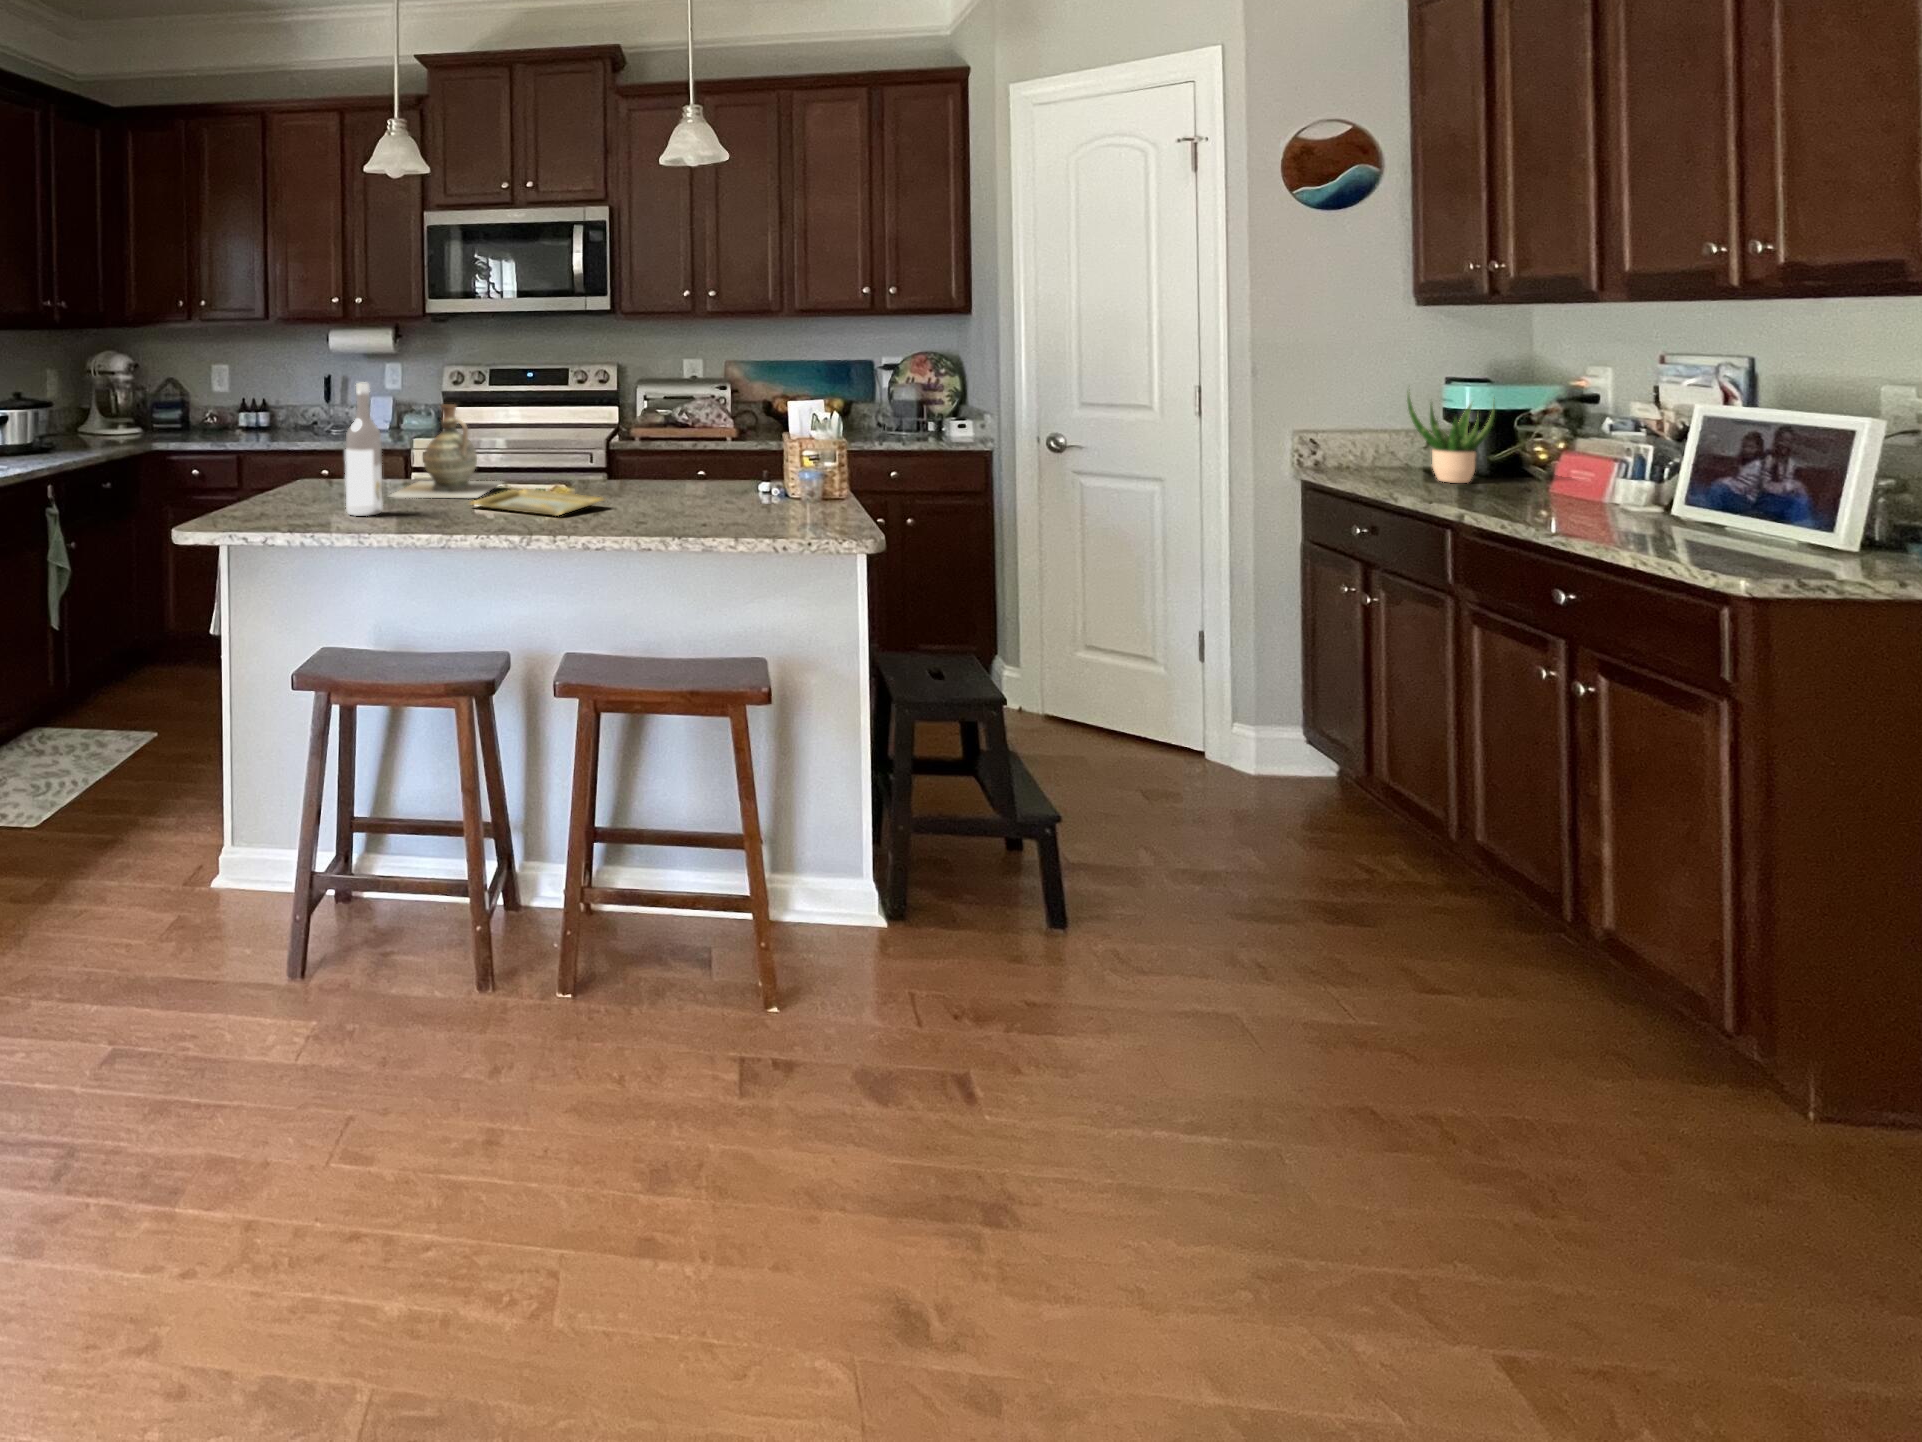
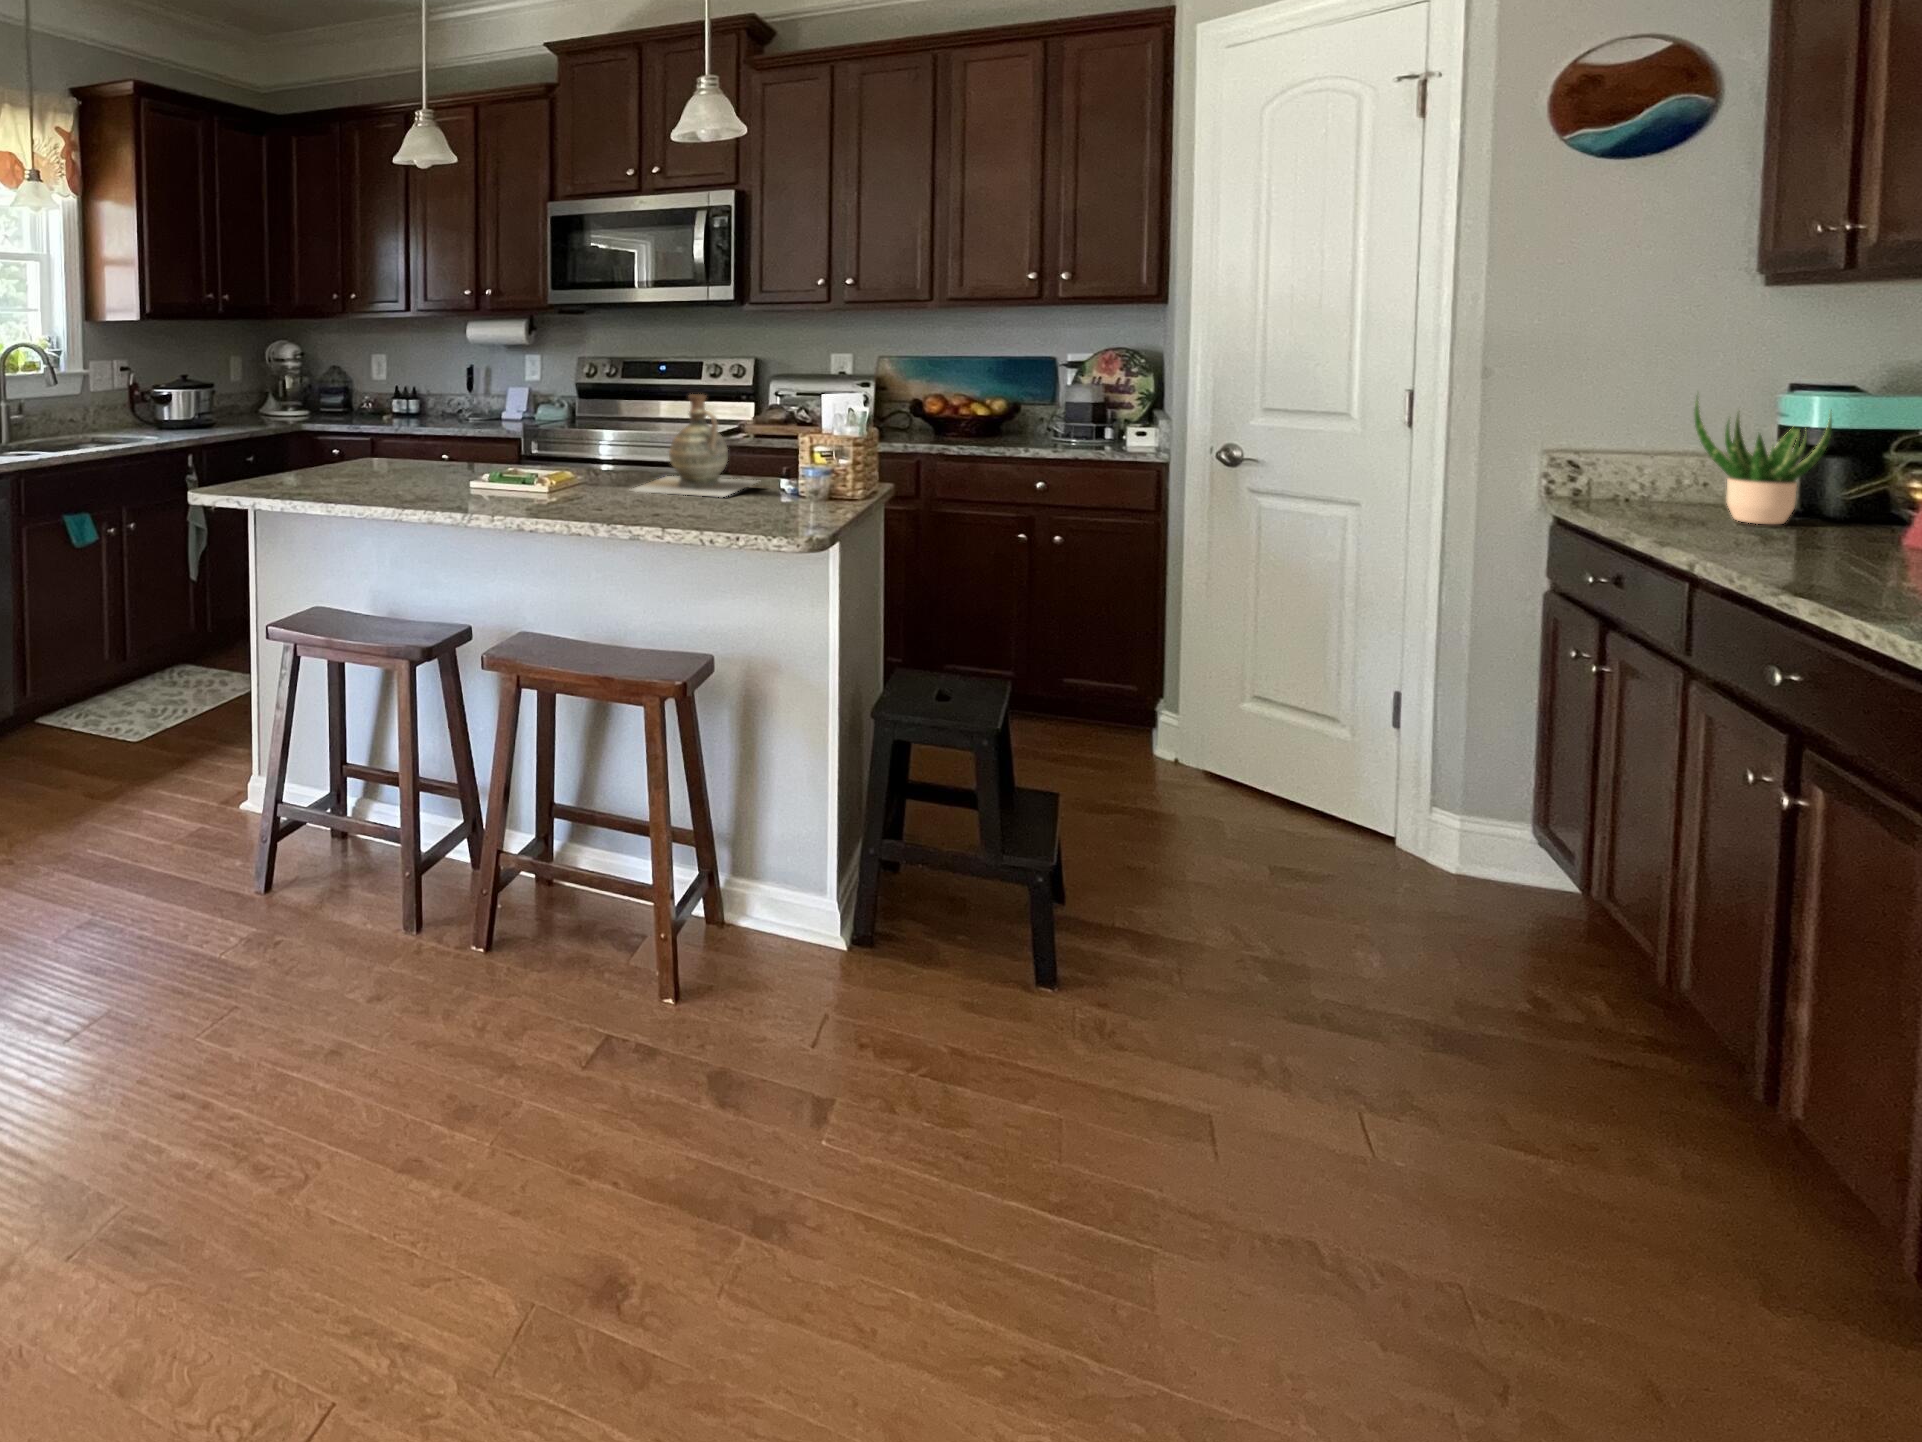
wine bottle: present [345,383,382,516] -> none [342,365,376,491]
ceramic jug: present [390,404,502,498] -> present [632,394,757,497]
tray: present [471,489,604,516] -> none [462,474,592,500]

